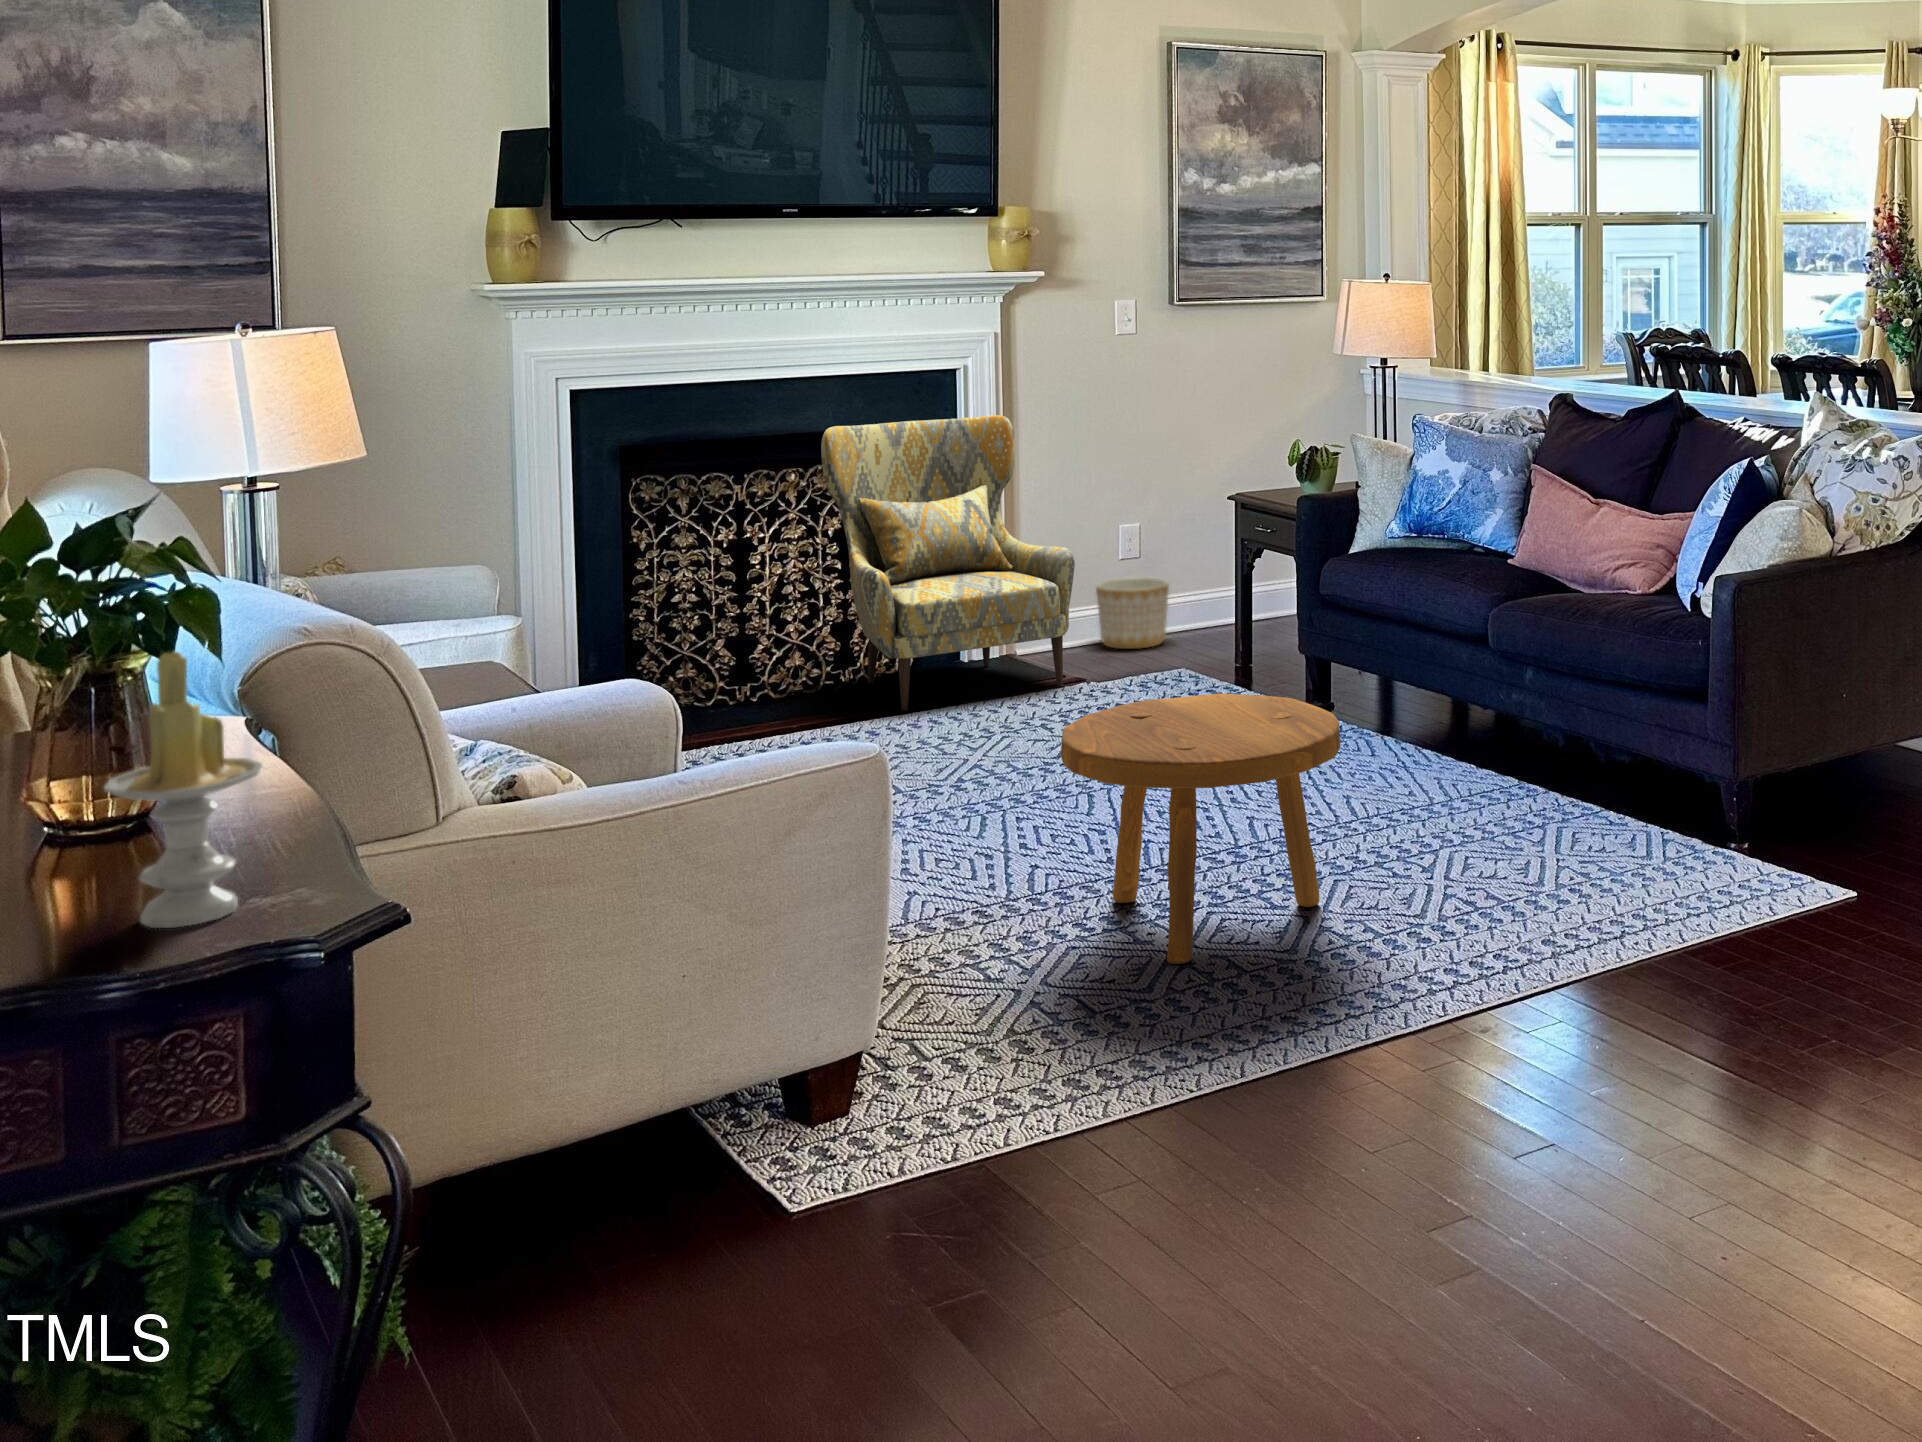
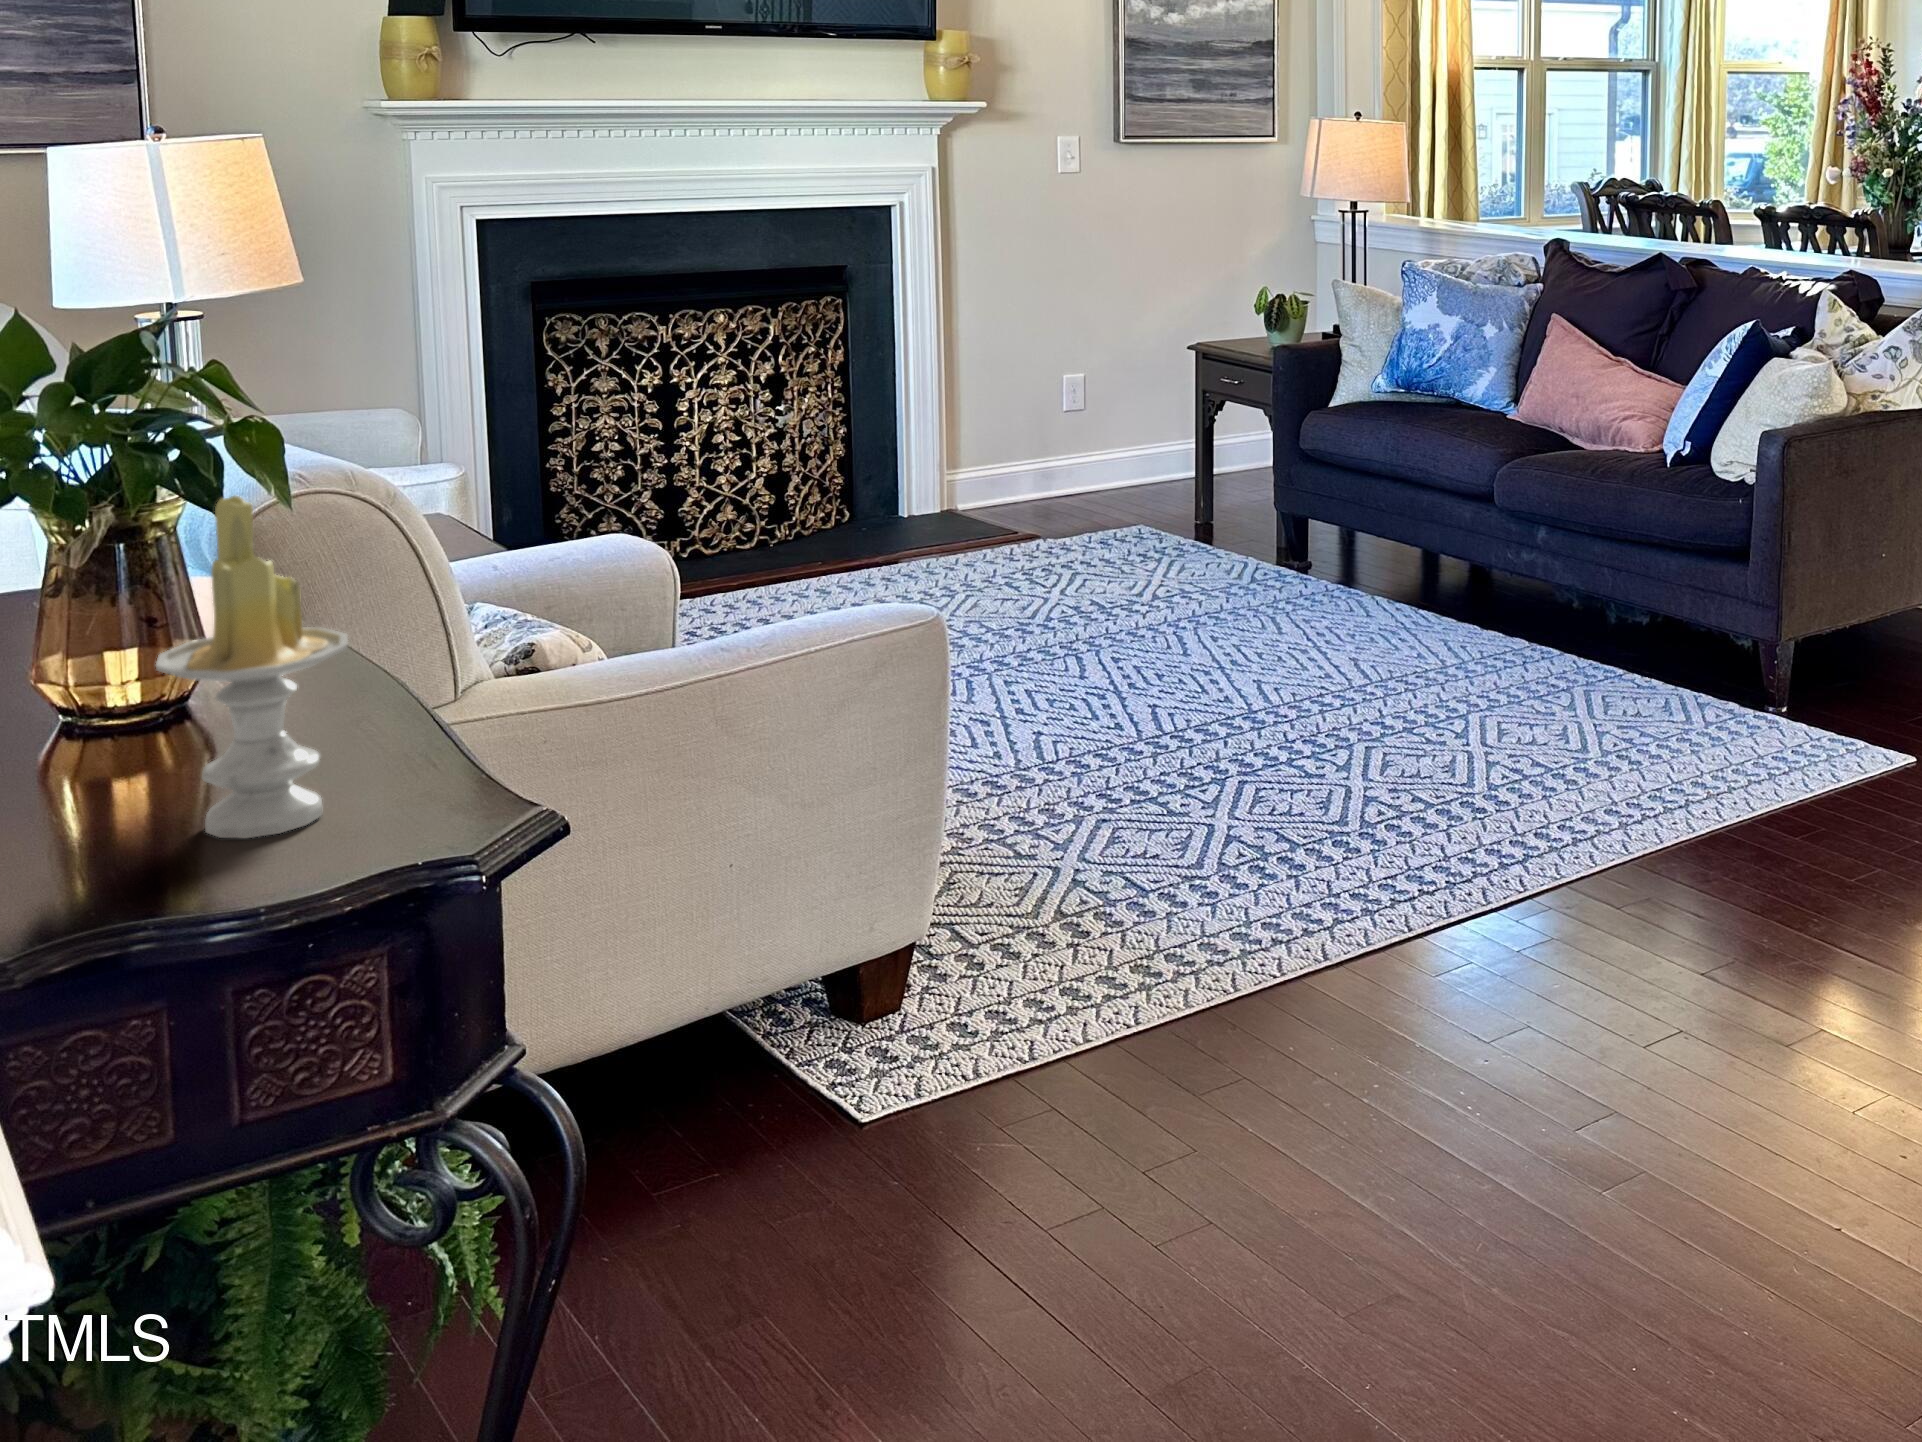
armchair: present [821,415,1075,711] -> none [754,255,1030,568]
planter: present [1096,577,1169,649] -> none [1043,428,1121,504]
footstool: present [1061,694,1340,964] -> none [1085,550,1387,838]

